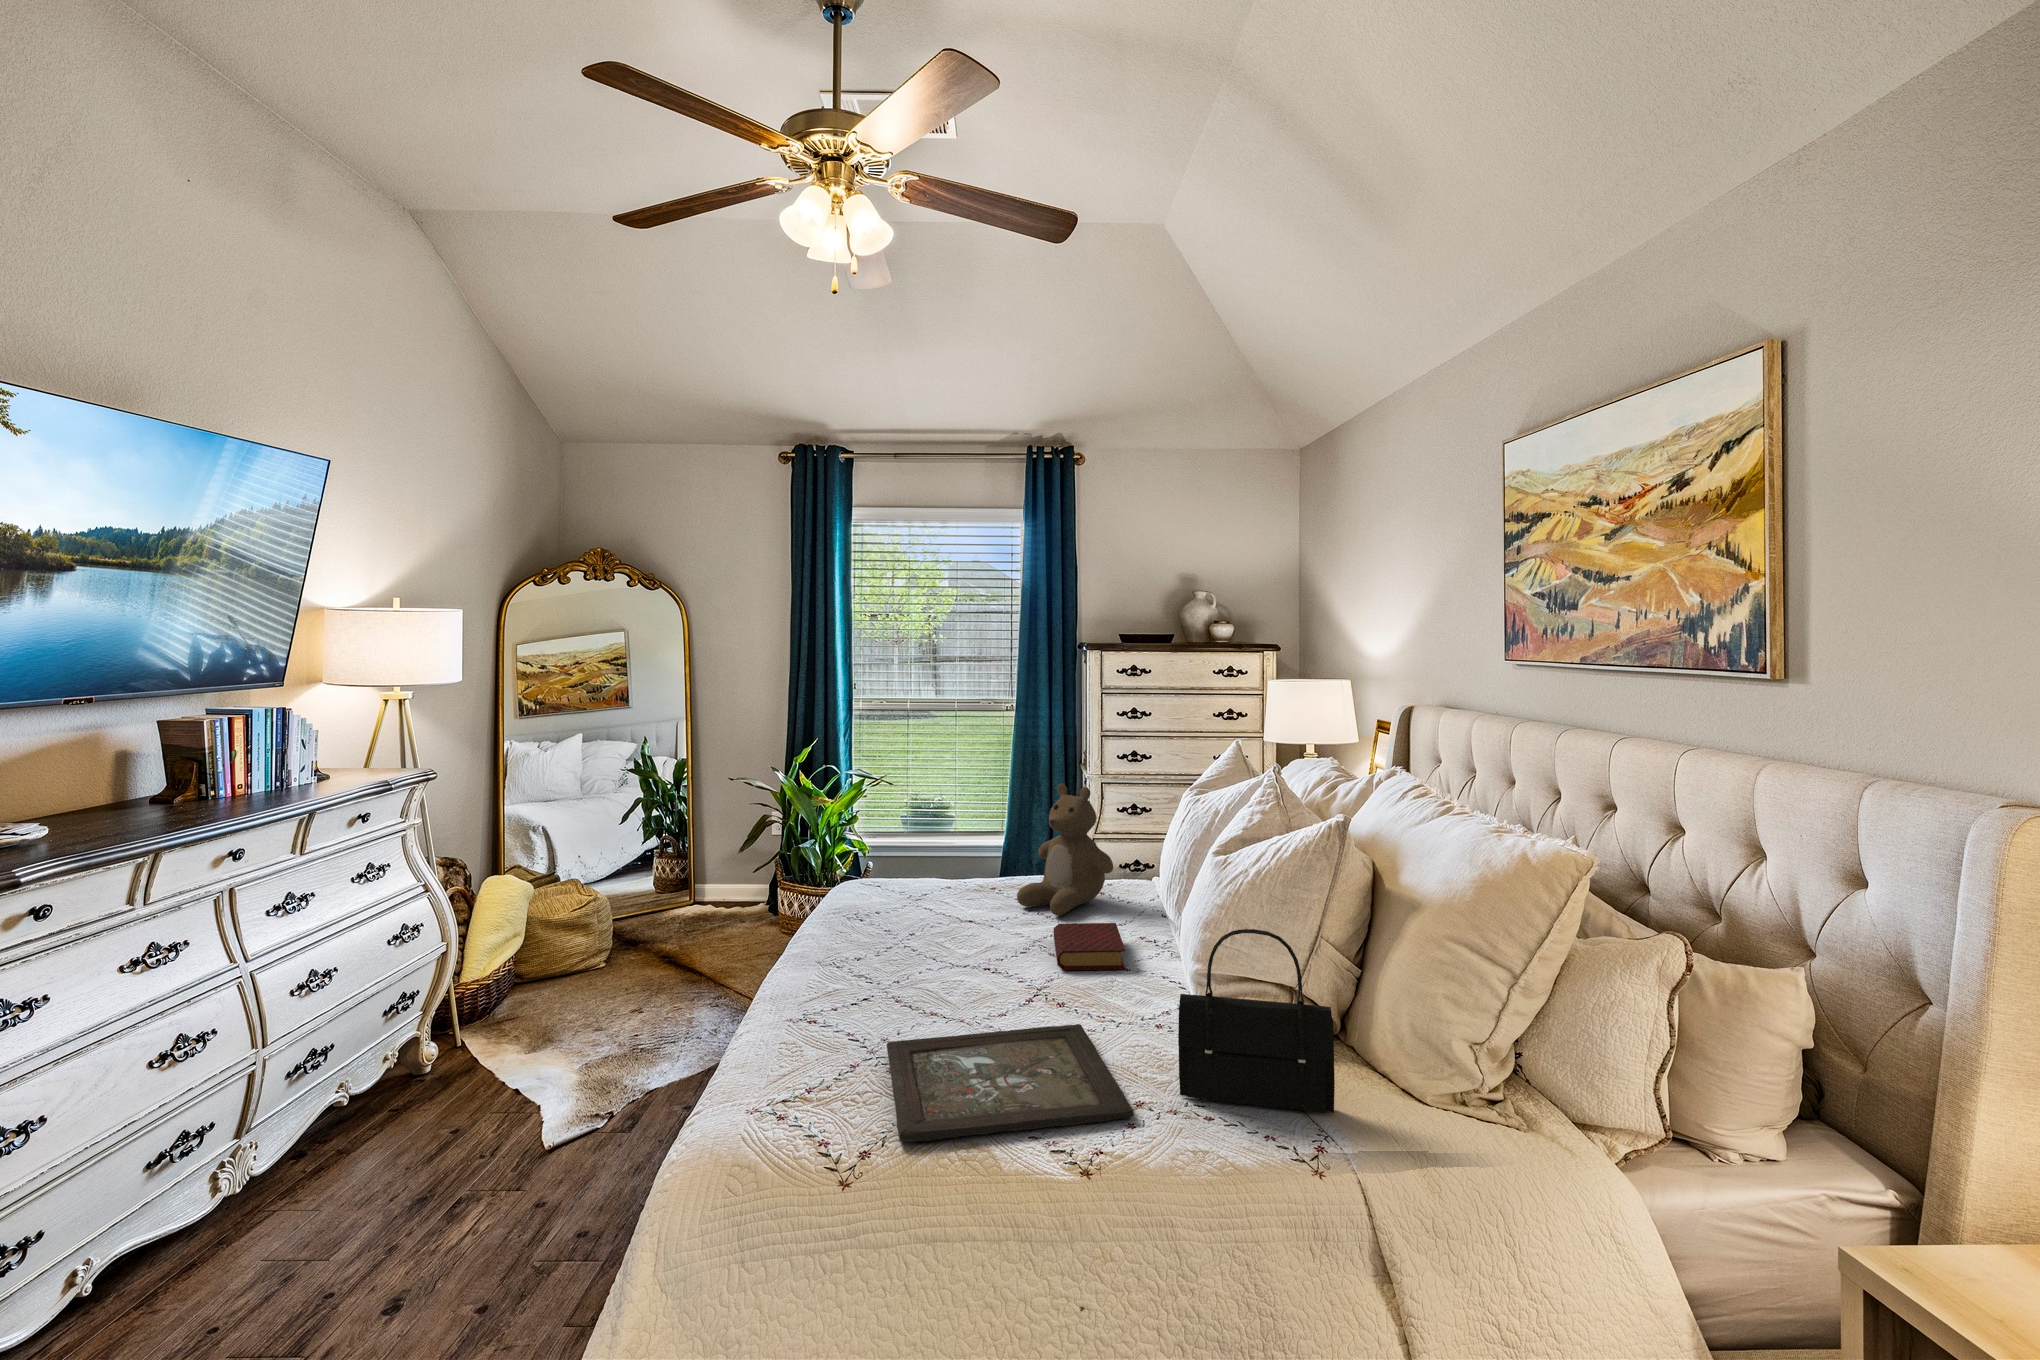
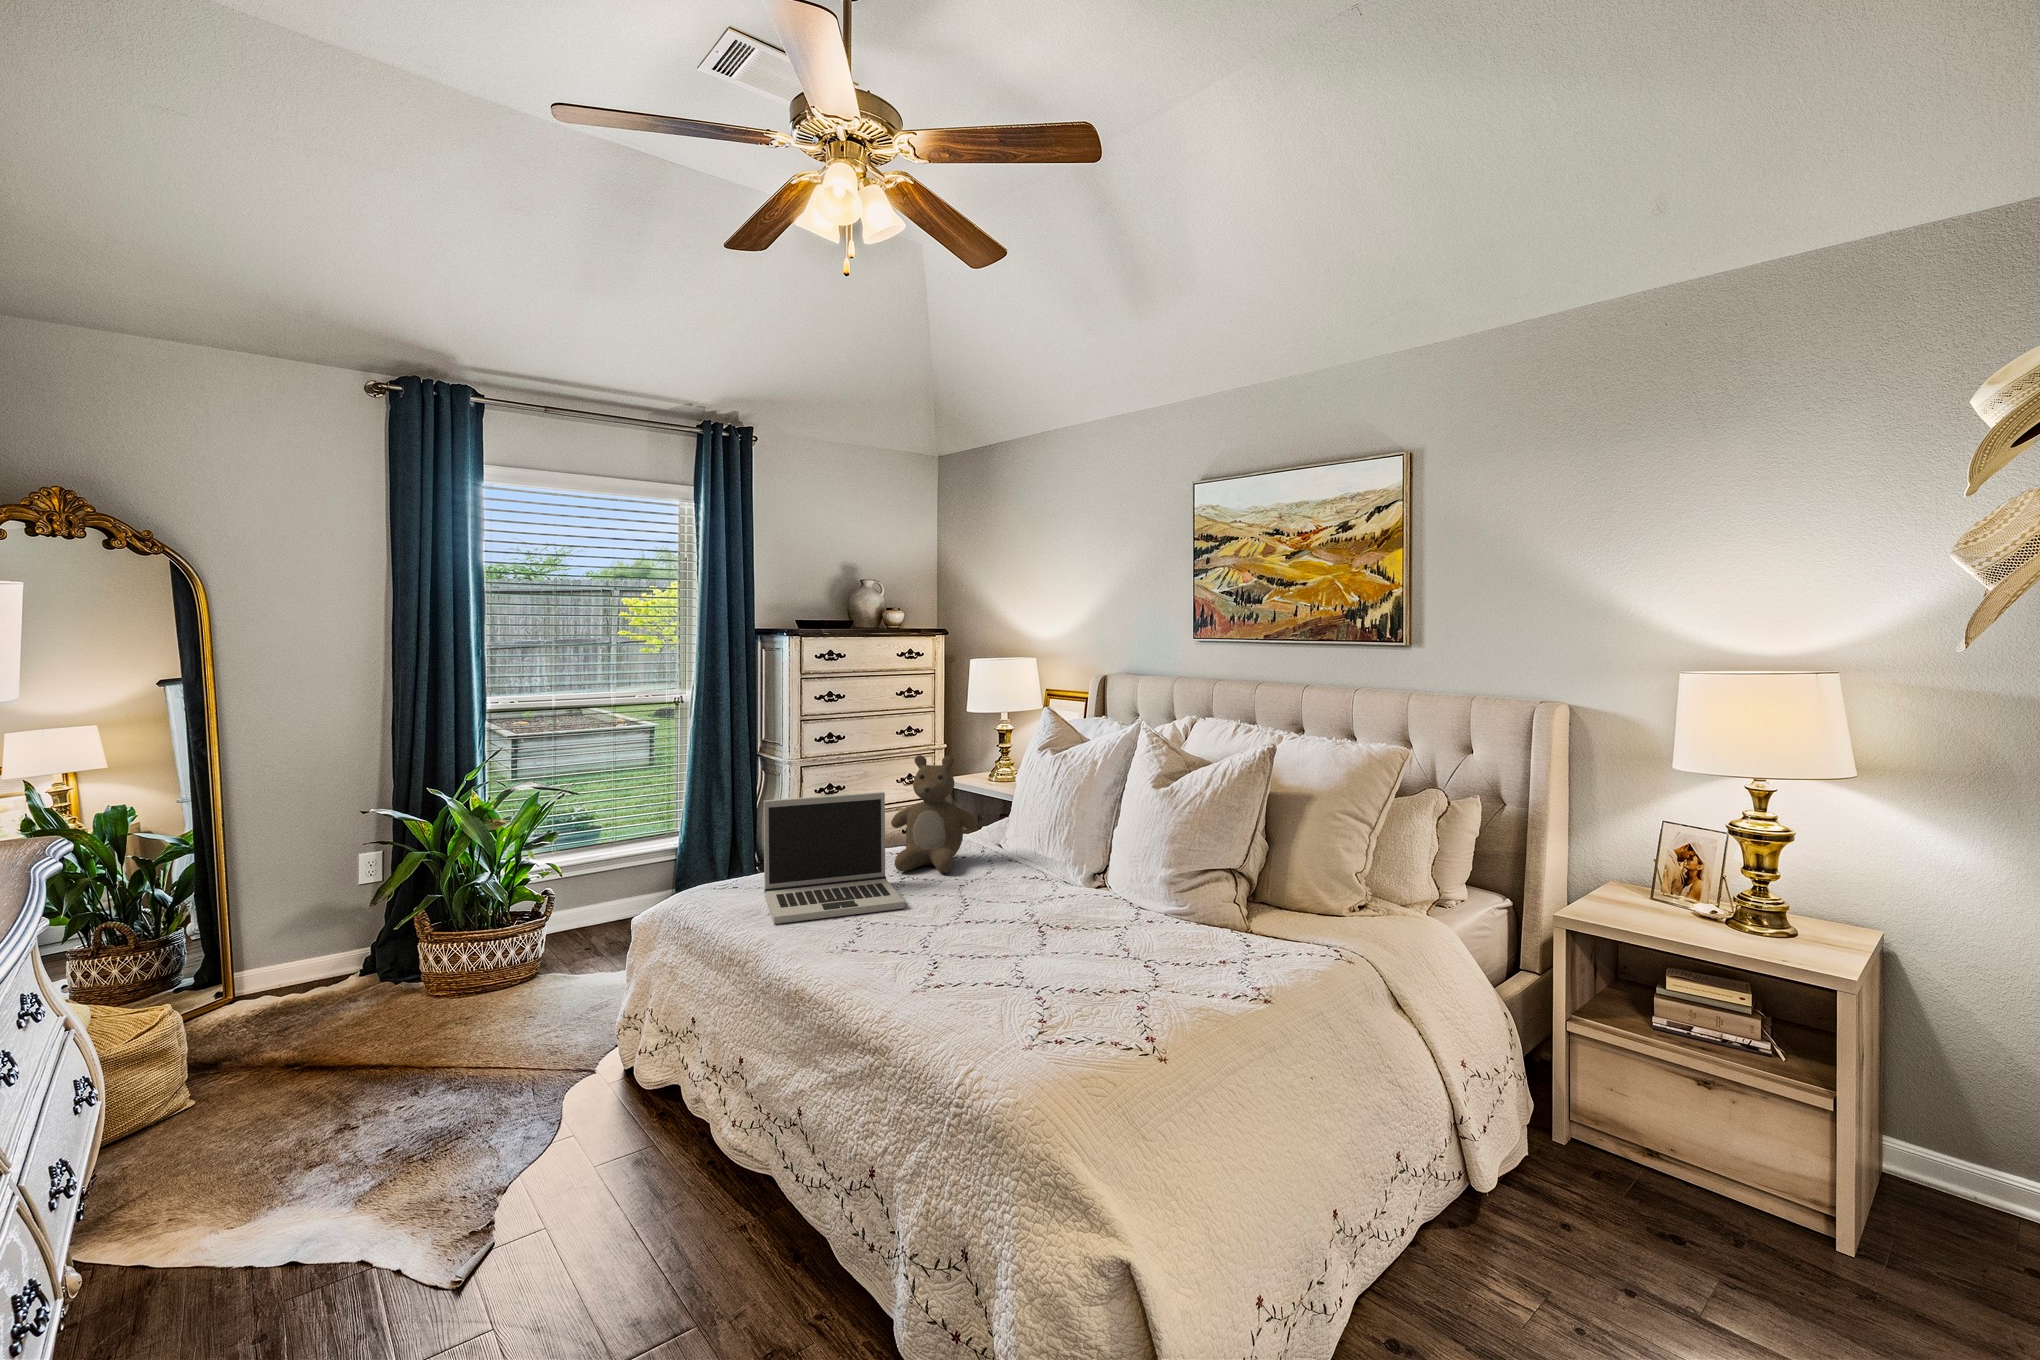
laptop: none [839,813,992,944] -> present [764,792,905,924]
book: present [1054,923,1125,970] -> none [975,865,1065,906]
handbag: present [1178,929,1335,1113] -> none [1231,823,1327,953]
tray: present [887,1024,1134,1142] -> none [1010,931,1237,1026]

